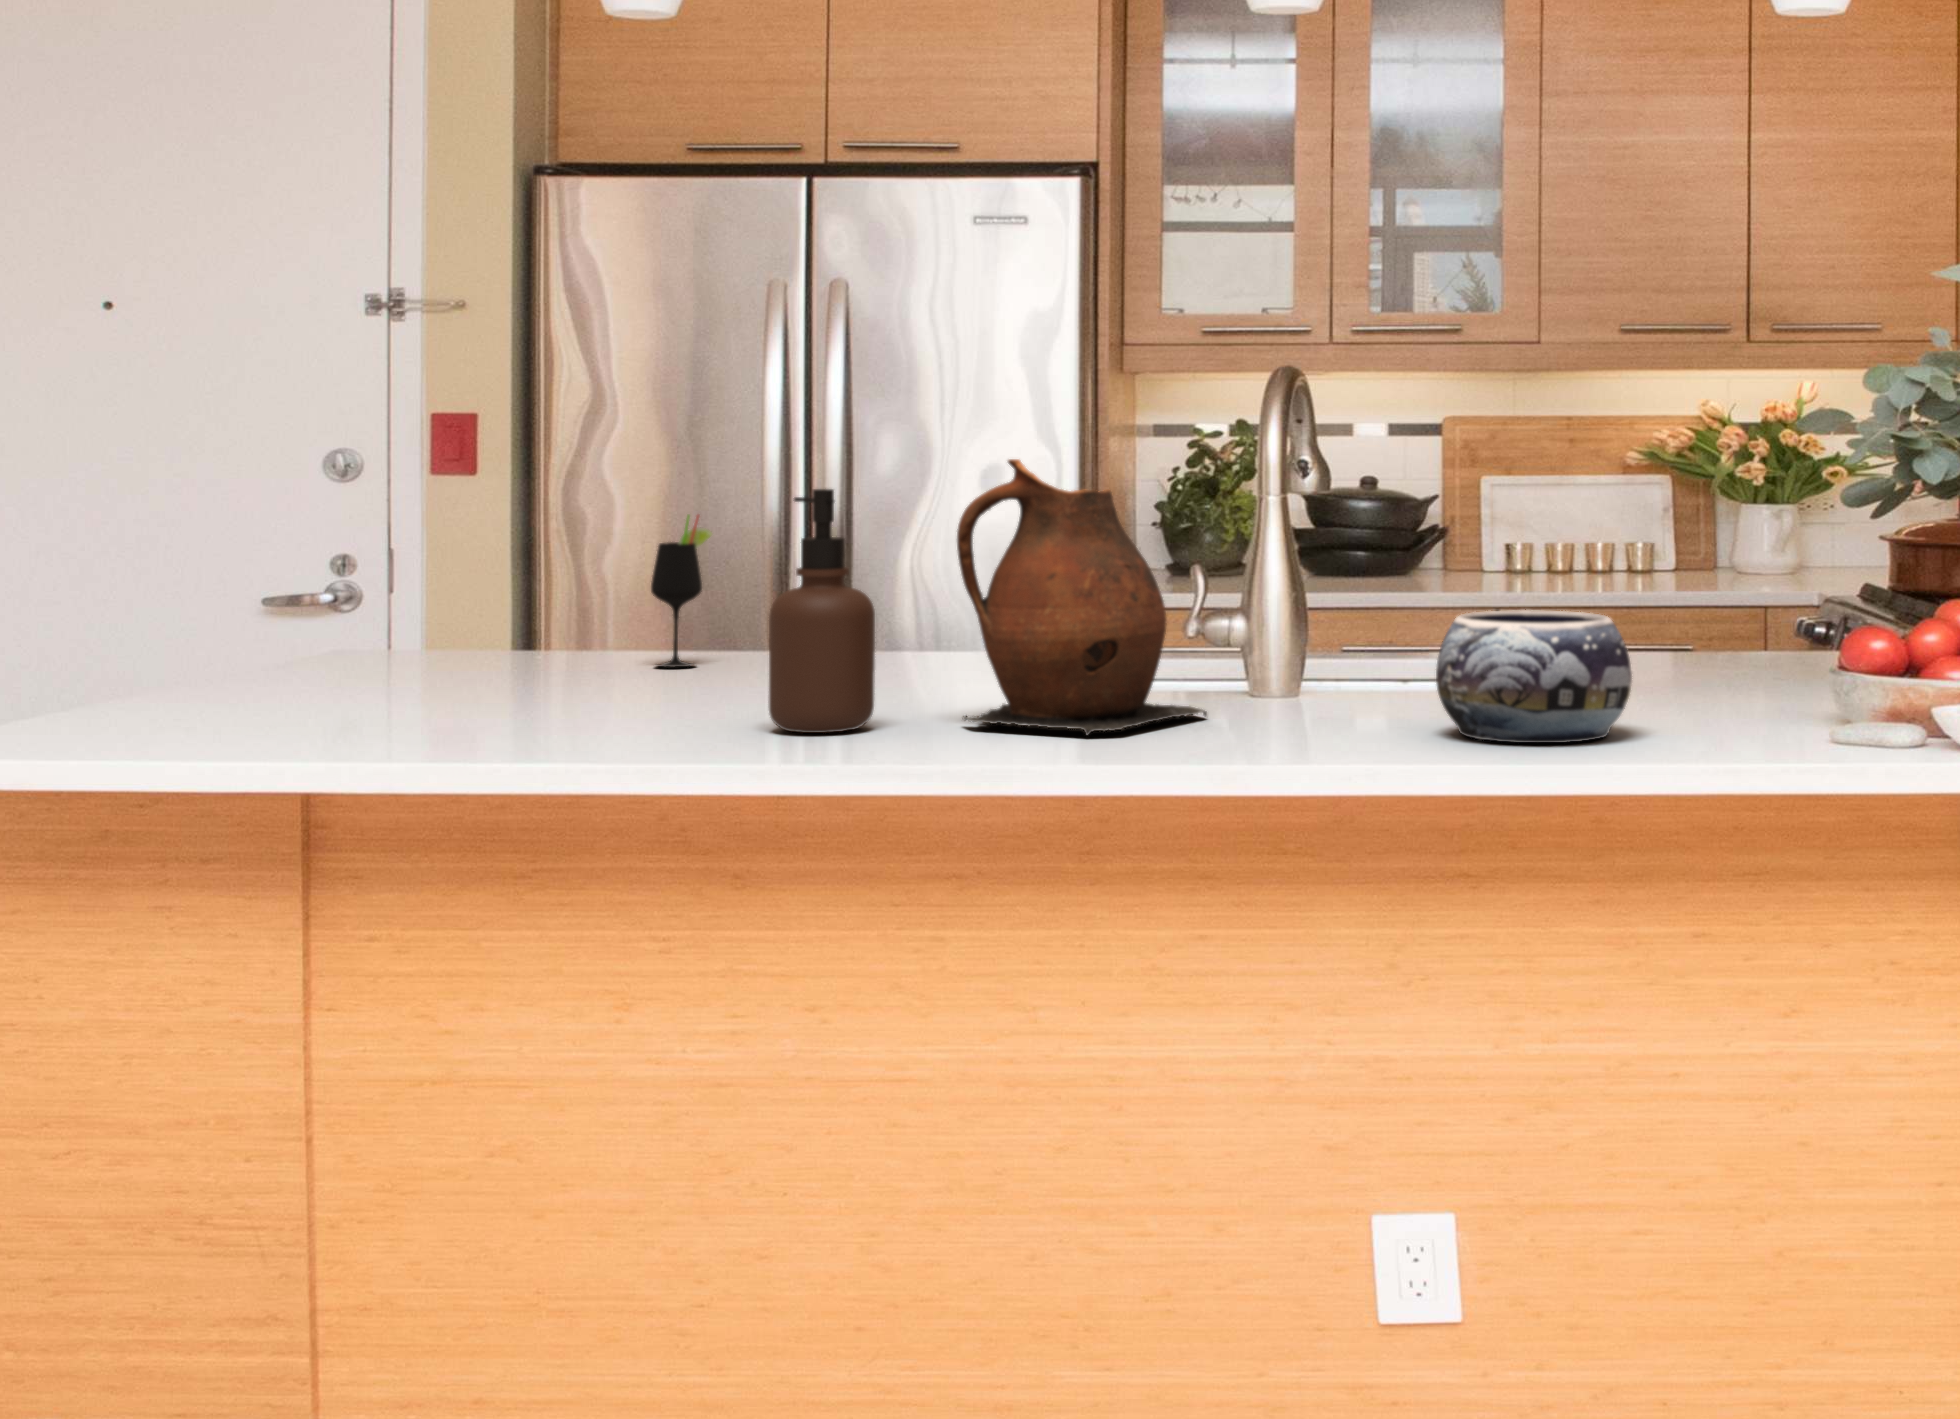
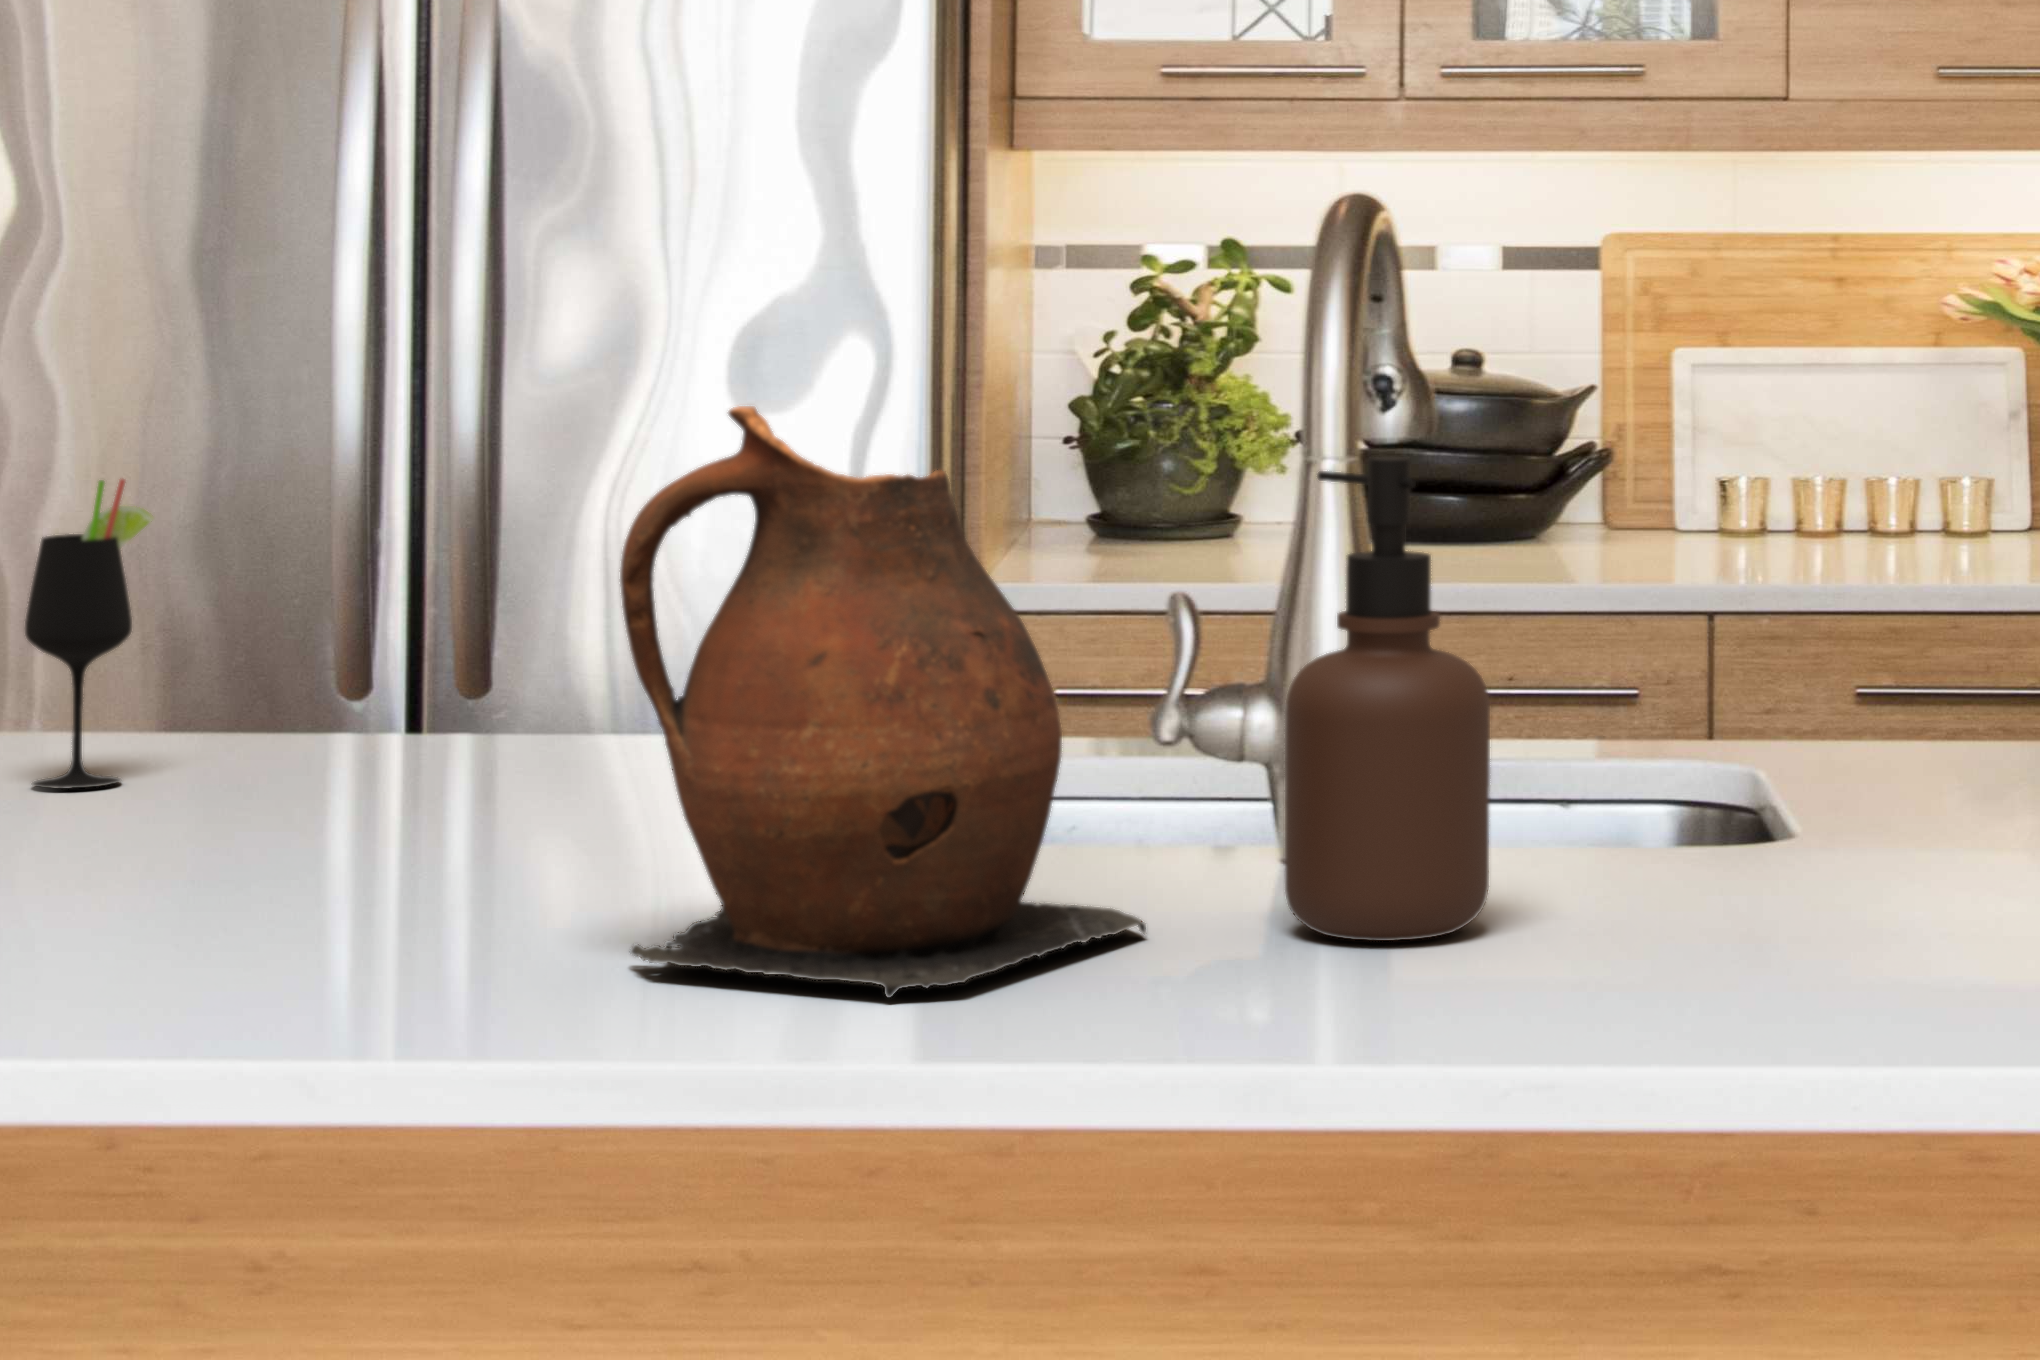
soap dispenser: present [769,489,875,733] -> present [1285,457,1490,941]
decorative bowl: present [1436,610,1632,743] -> none [1622,720,2022,1012]

